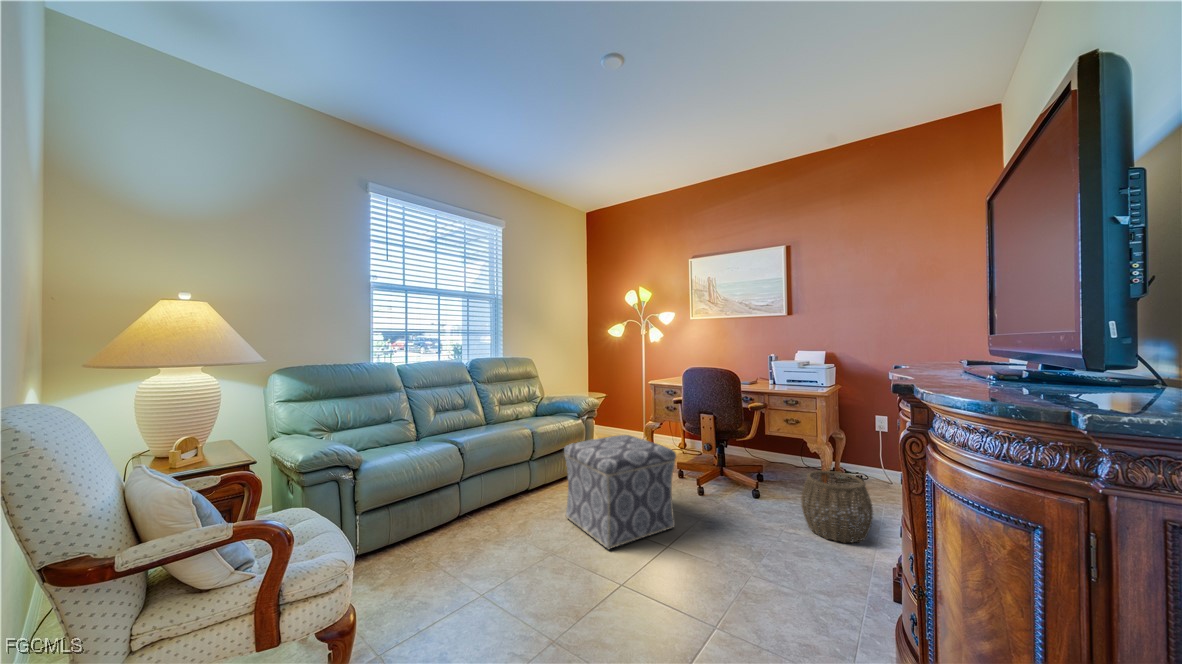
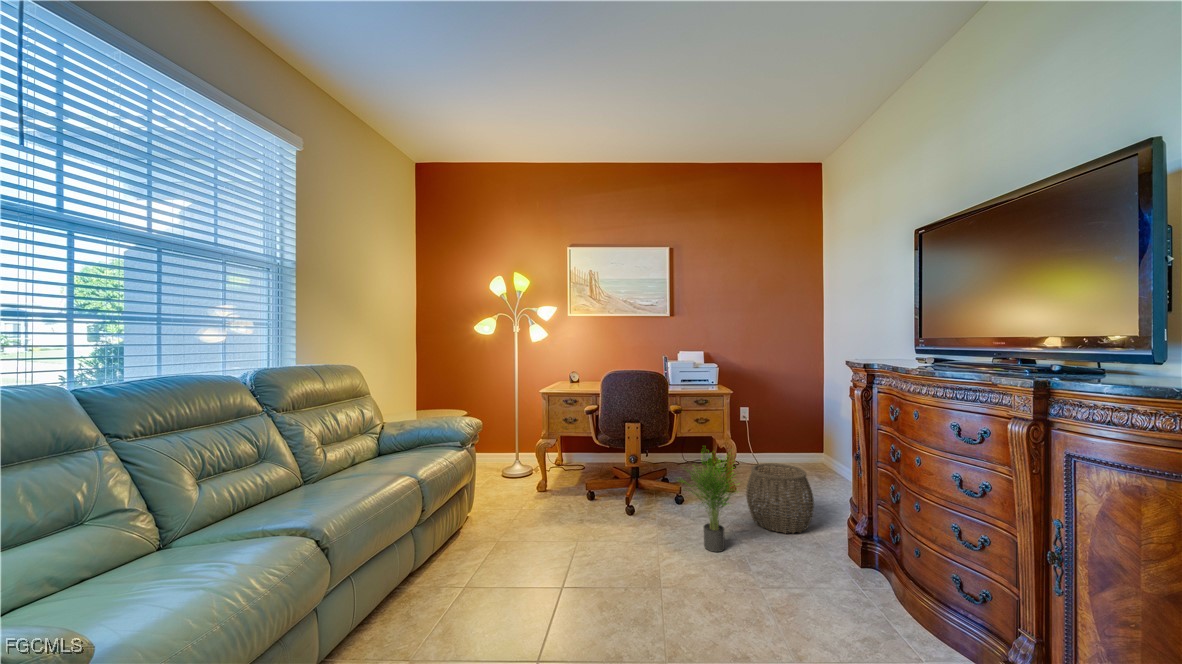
ottoman: present [564,435,676,549] -> none [510,461,658,635]
potted plant: none [711,440,768,533] -> present [683,453,735,552]

